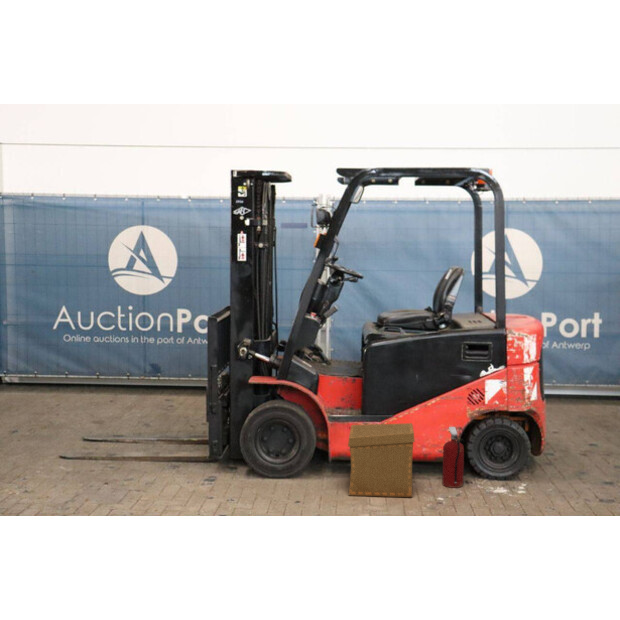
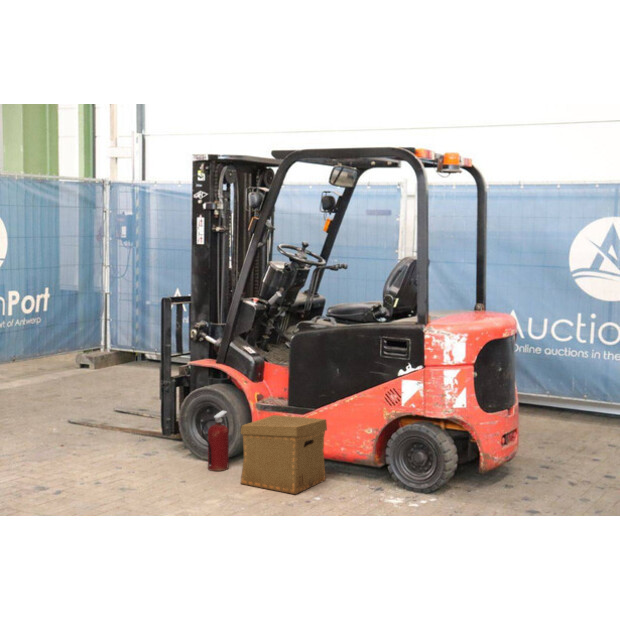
fire extinguisher: present [442,427,464,488] -> present [202,411,229,471]

